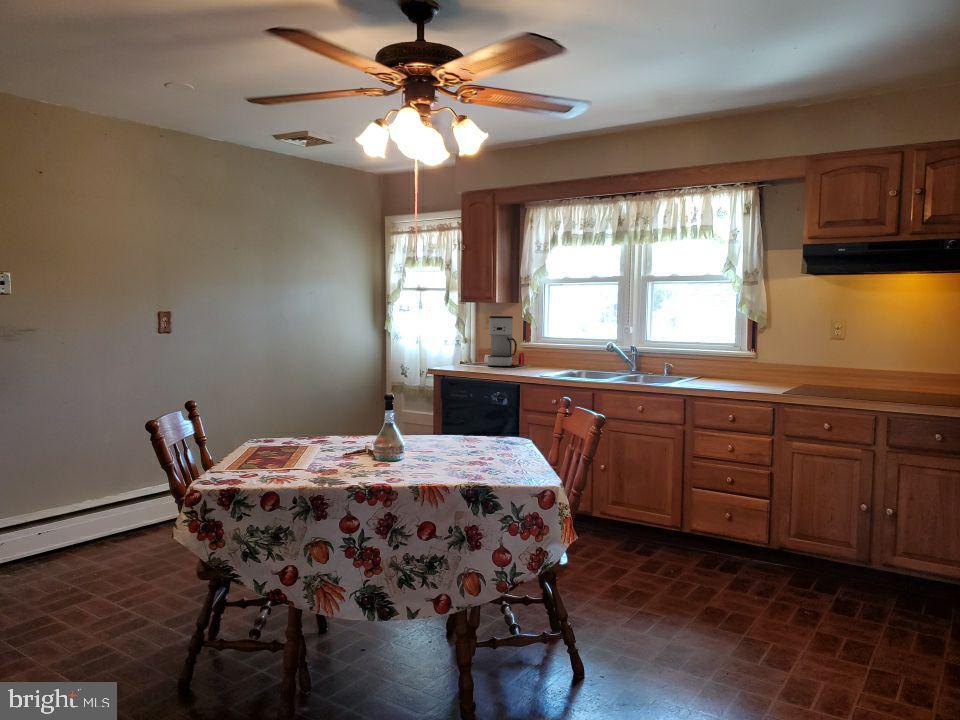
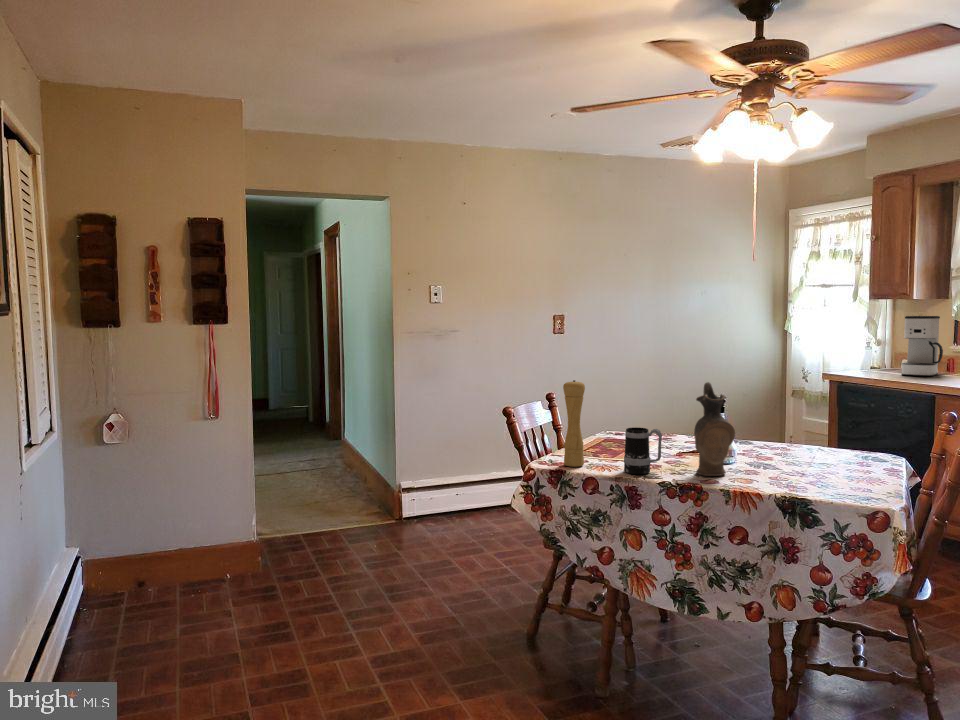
ceramic pitcher: none [374,381,414,475] -> present [694,382,735,476]
pepper mill: none [229,385,255,483] -> present [563,380,585,467]
mug: none [303,432,344,483] -> present [624,427,662,474]

